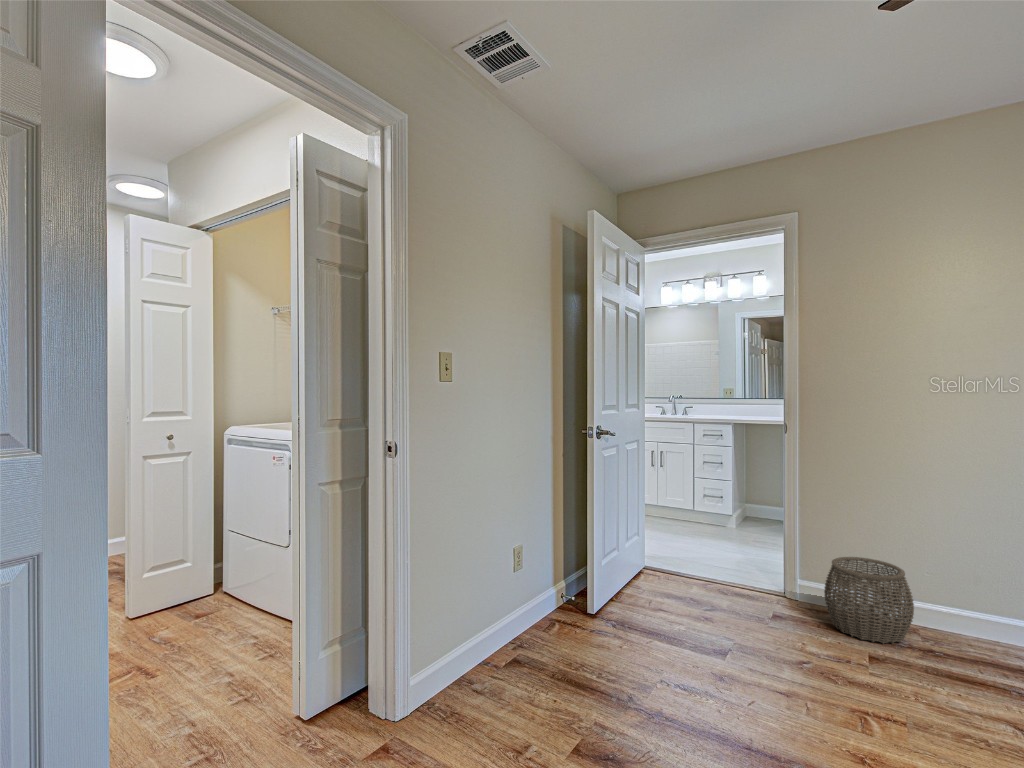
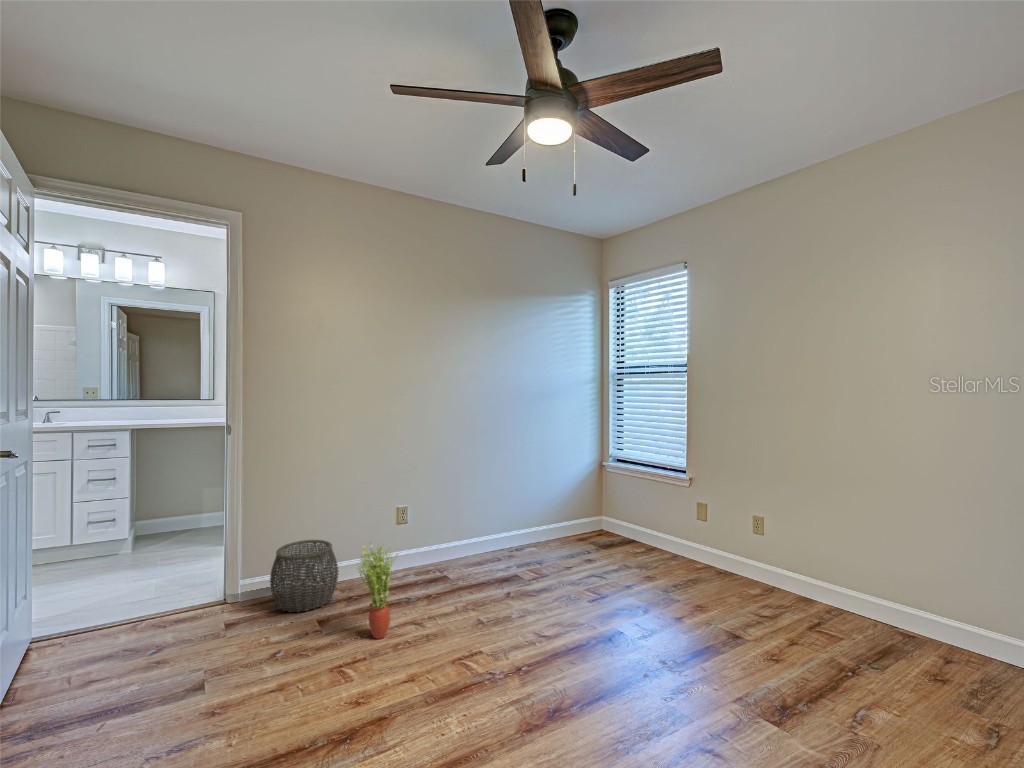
potted plant: none [902,577,975,715] -> present [356,543,398,639]

